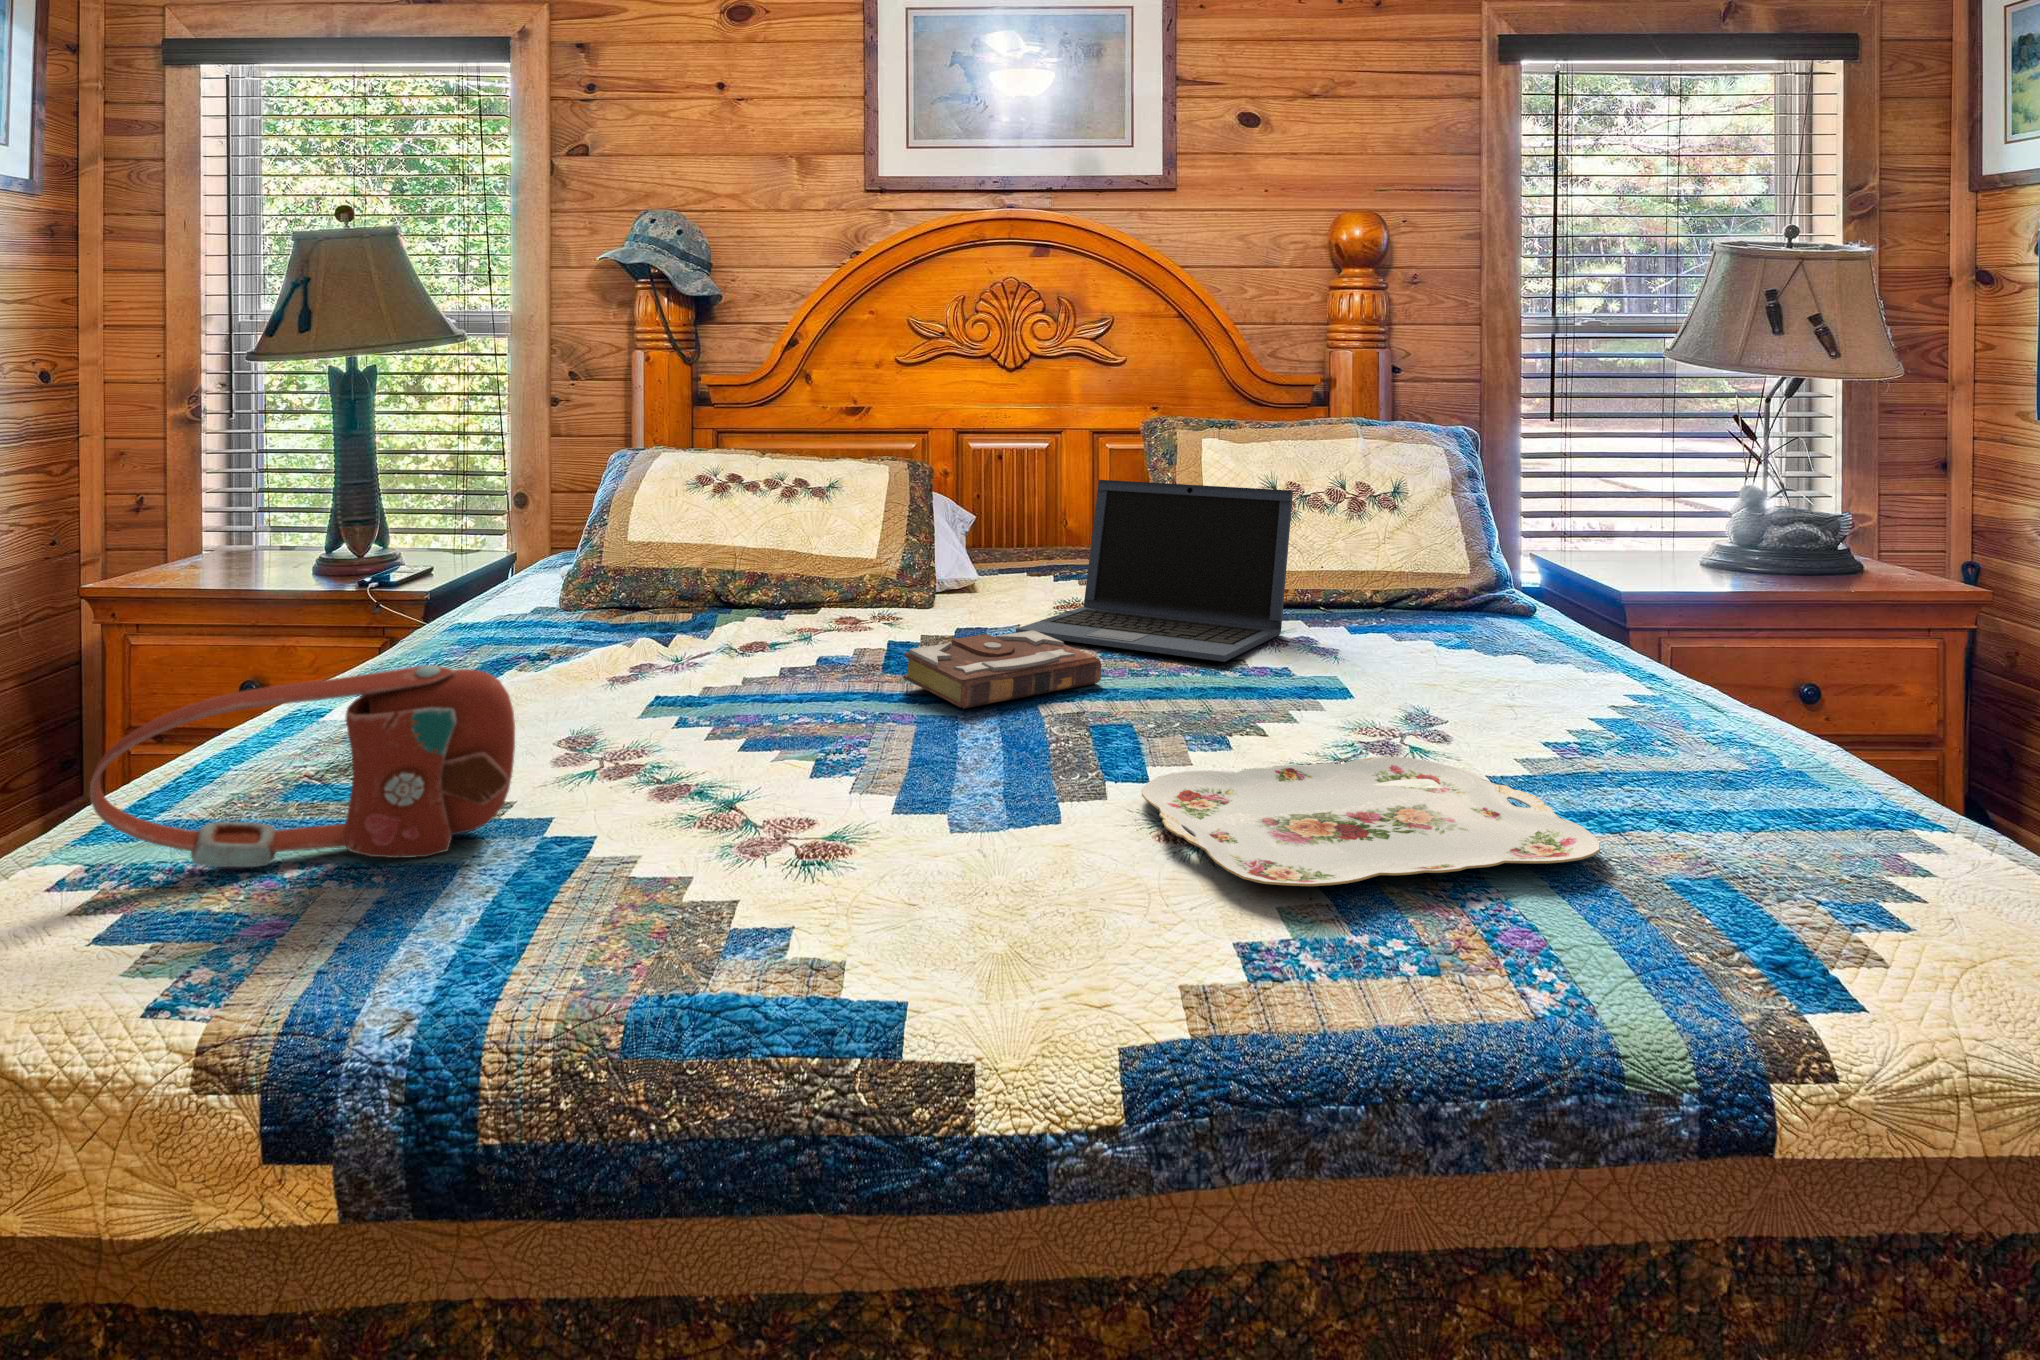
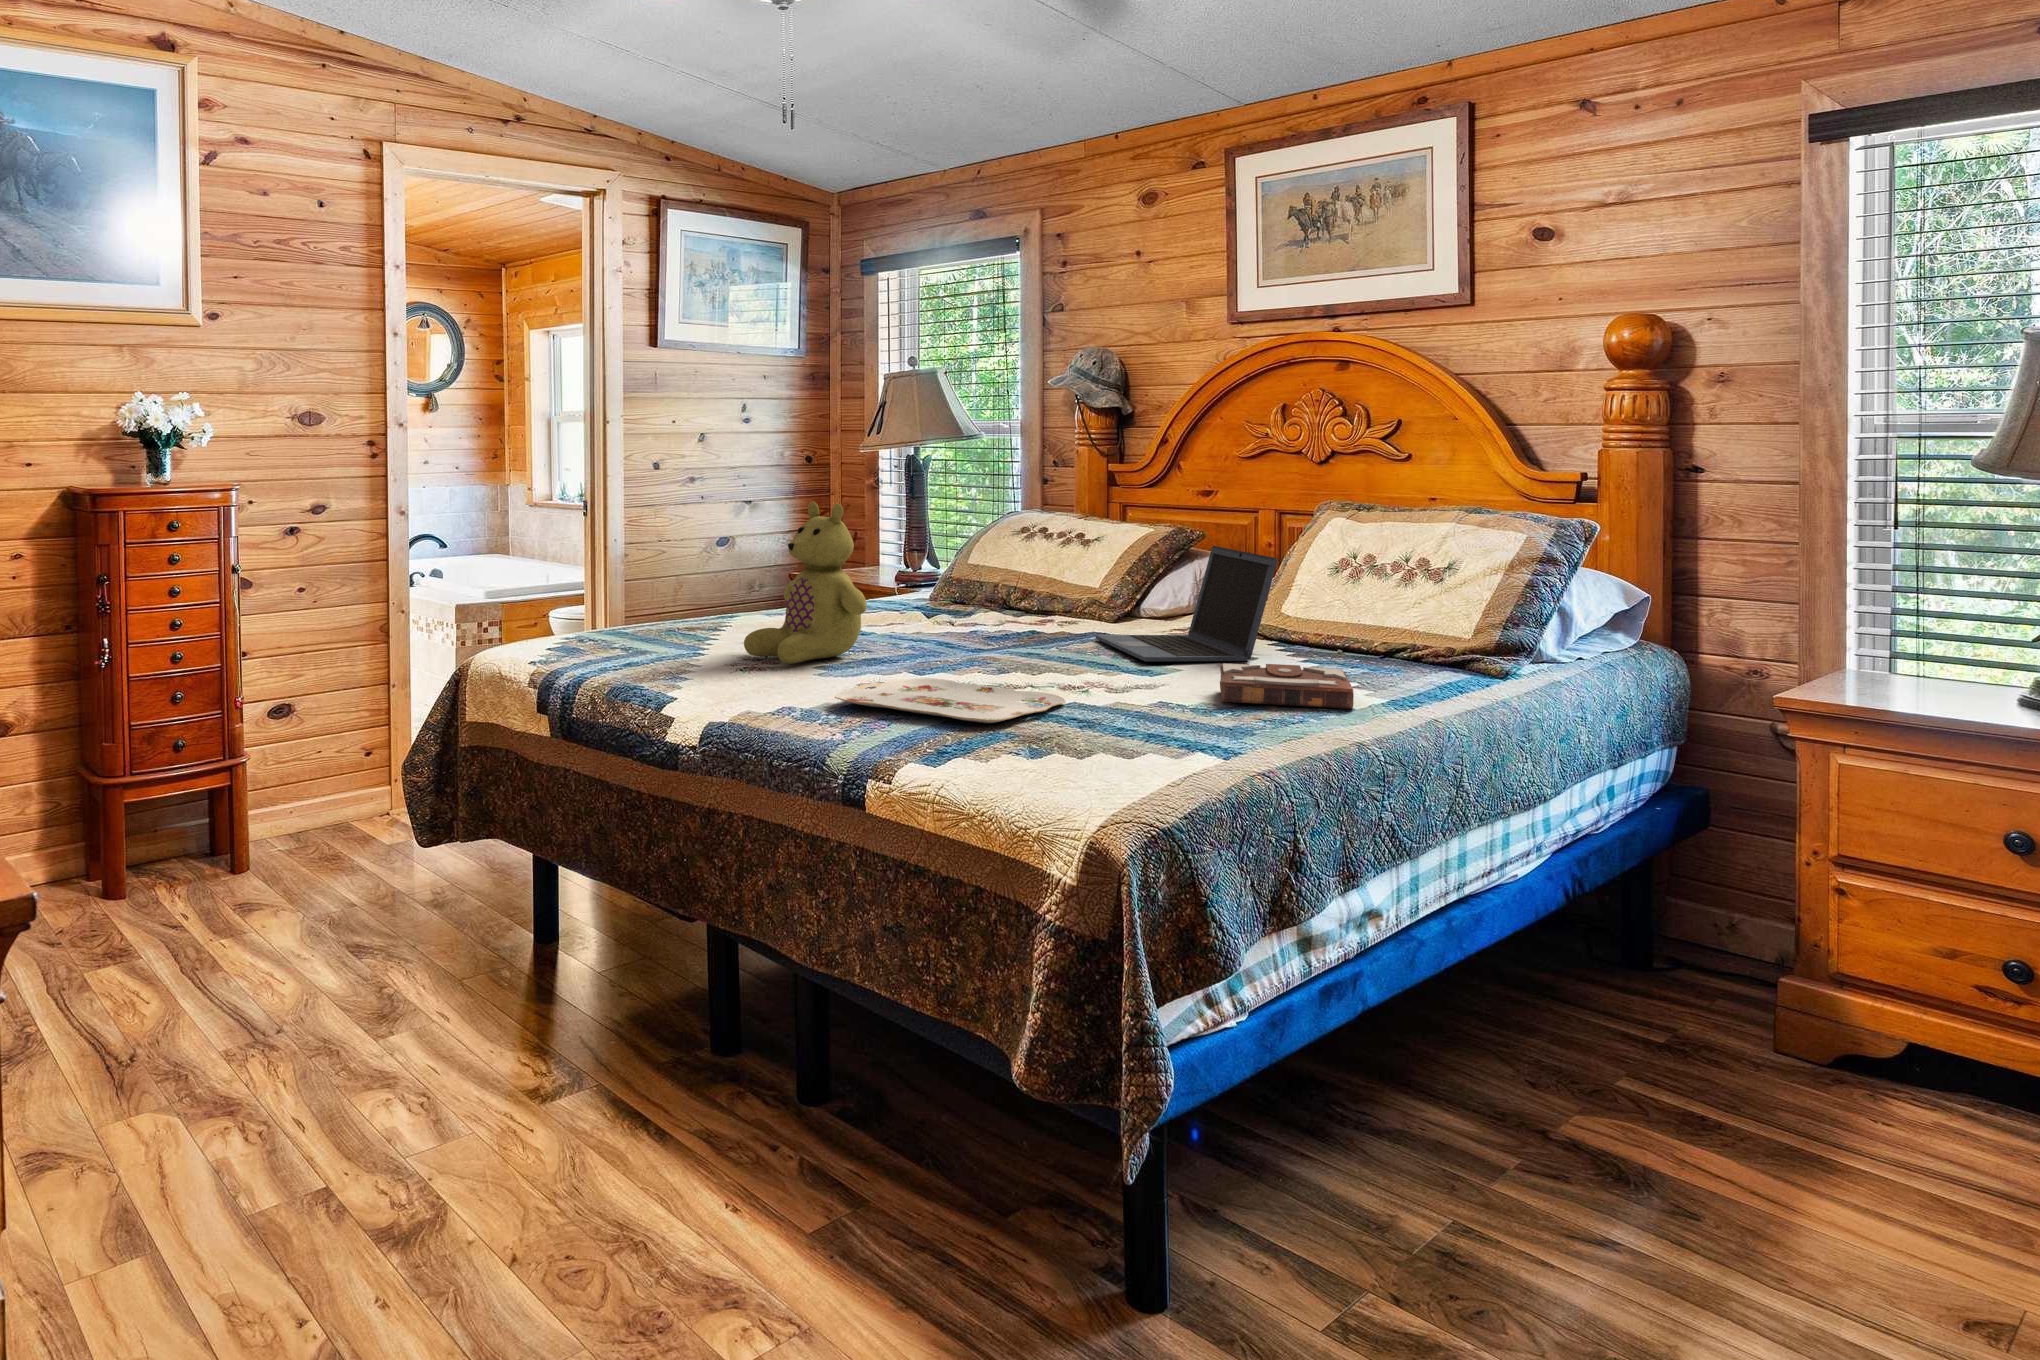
stuffed bear: none [652,454,910,810] -> present [744,502,867,664]
book: present [903,630,1102,708] -> present [1220,663,1354,709]
handbag: present [90,665,515,867] -> none [574,578,703,653]

